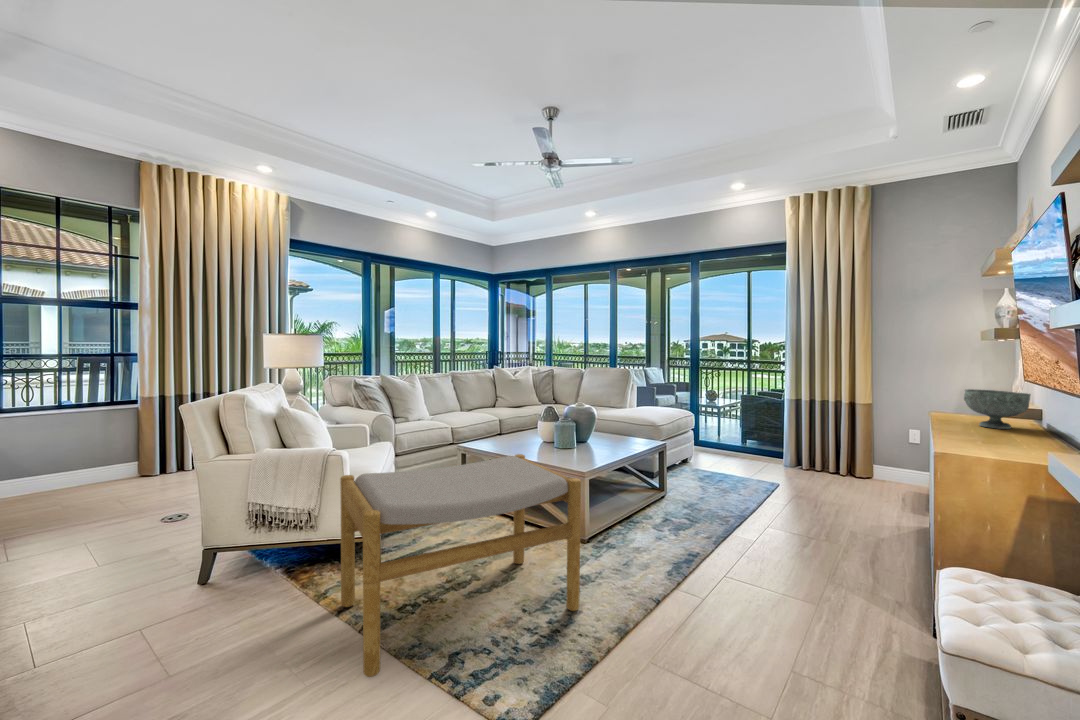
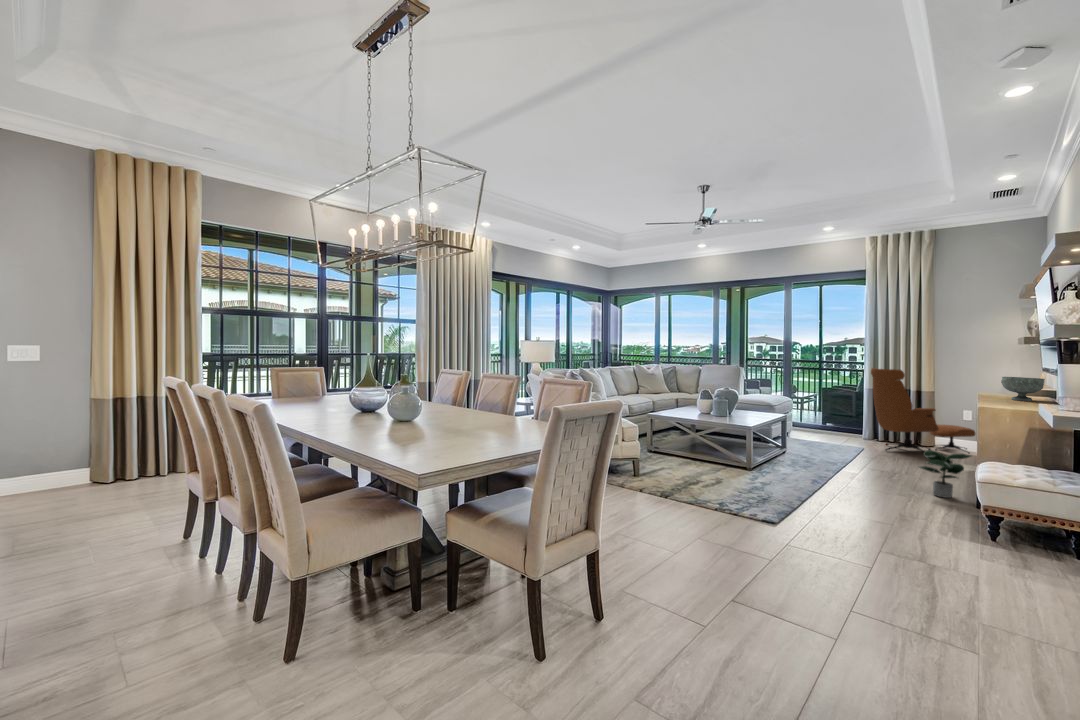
lounge chair: none [785,373,925,501] -> present [871,368,975,454]
footstool: present [340,454,581,677] -> none [638,412,775,510]
potted plant: none [830,517,922,608] -> present [919,450,971,498]

